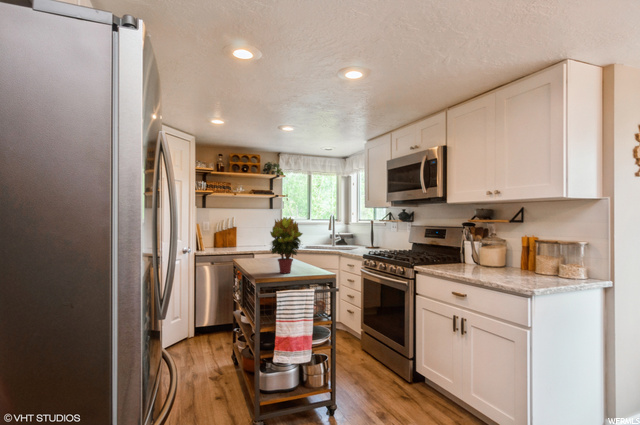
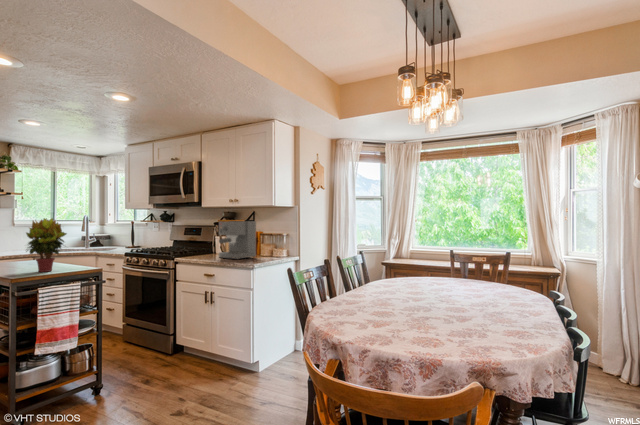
coffee maker: none [471,222,529,277] -> present [219,221,256,259]

